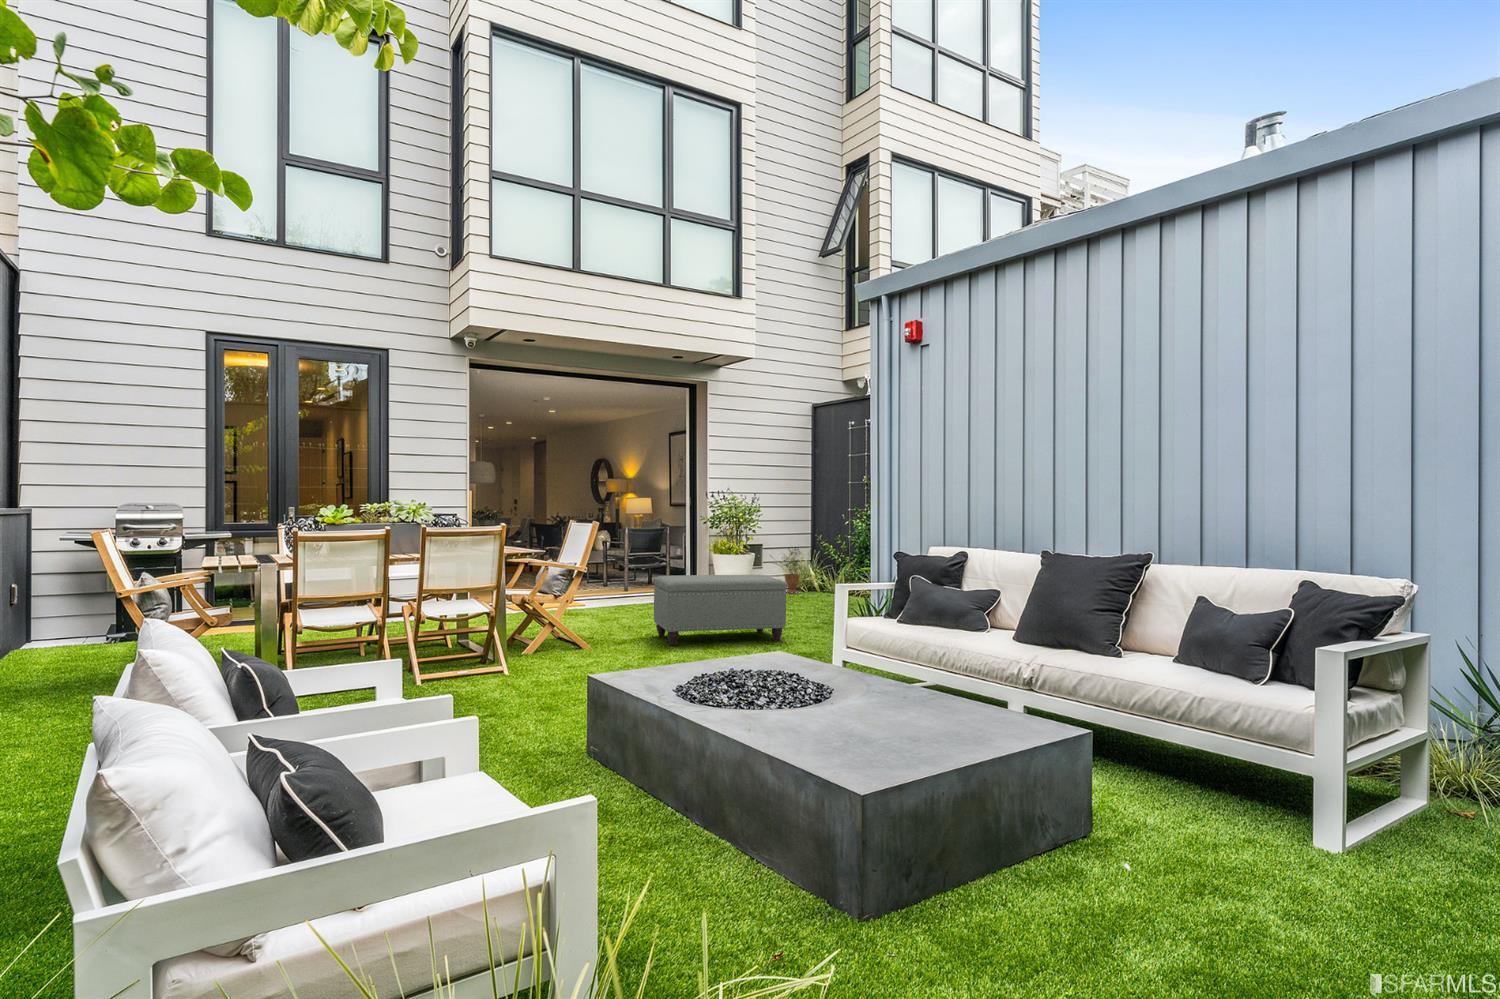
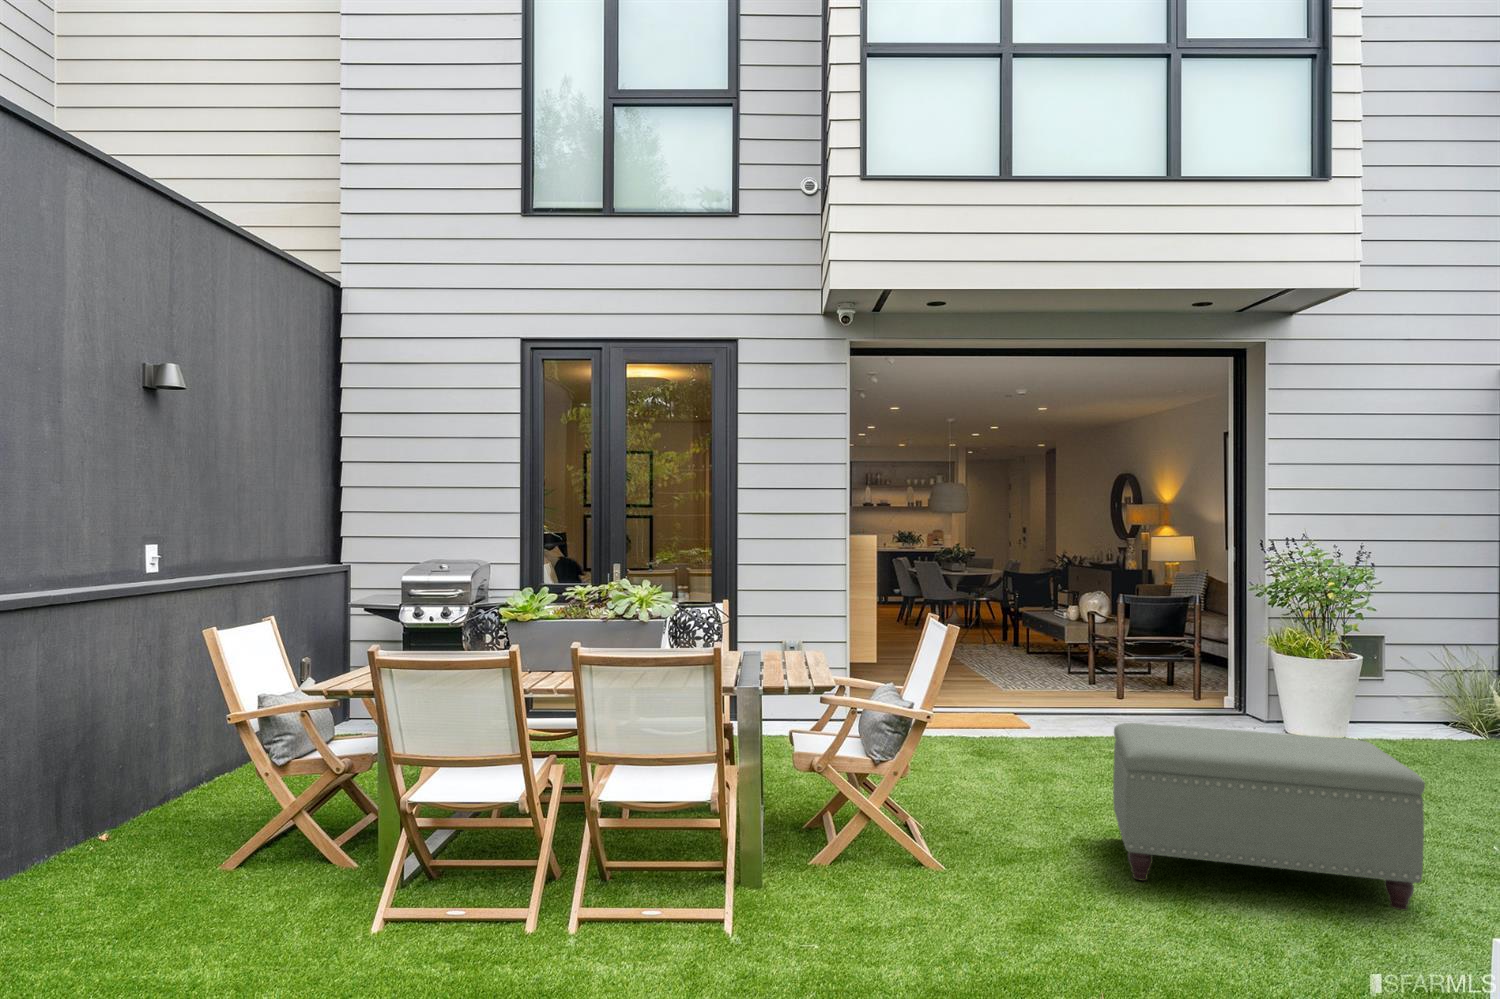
potted plant: present [784,549,800,593] -> none [1427,647,1476,739]

